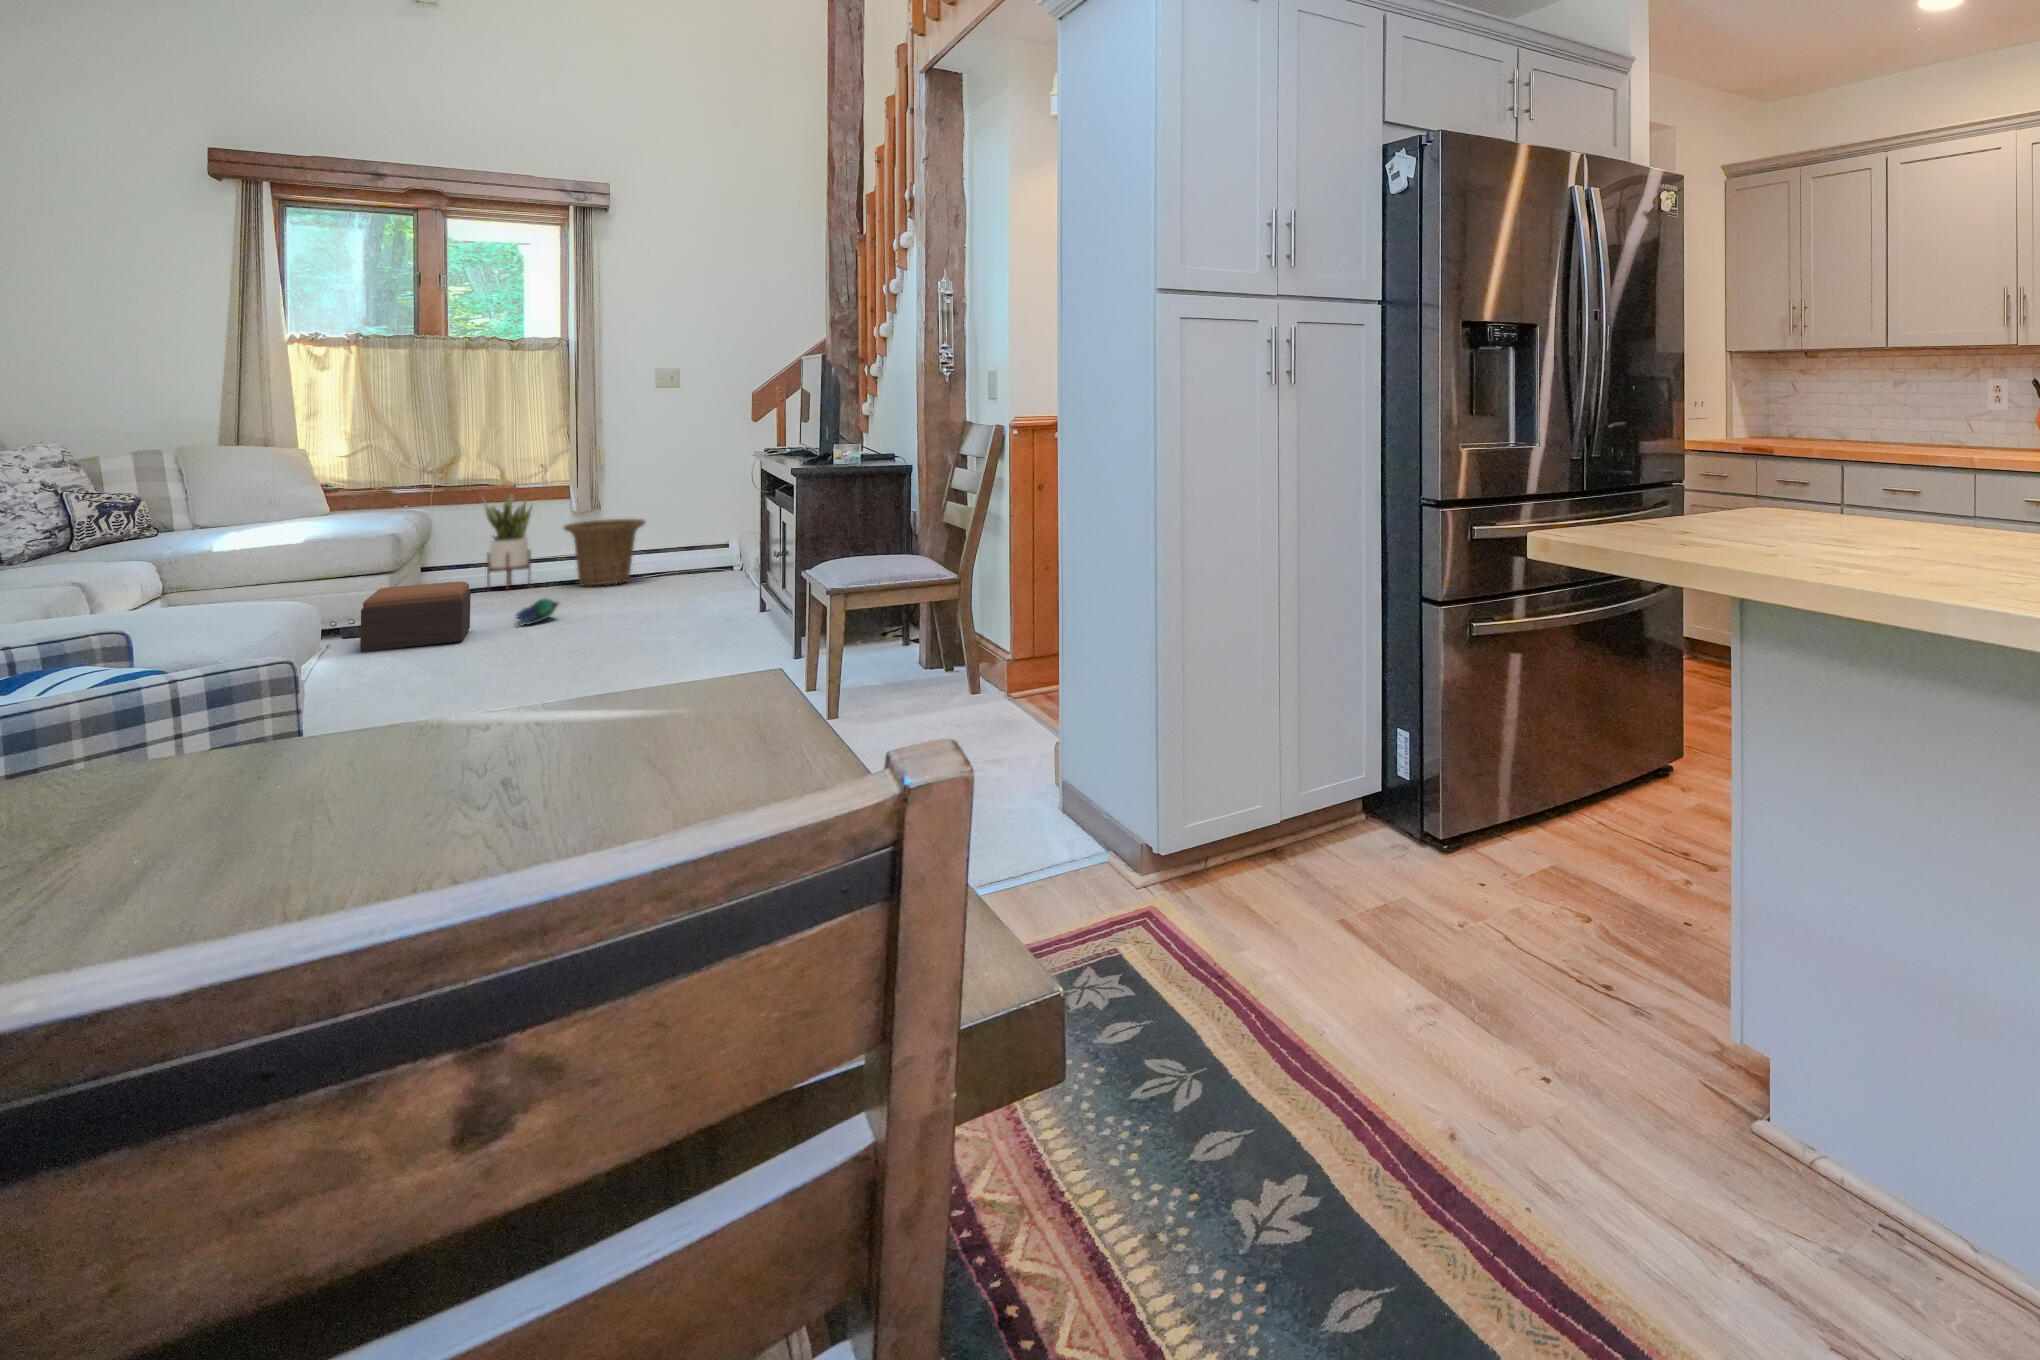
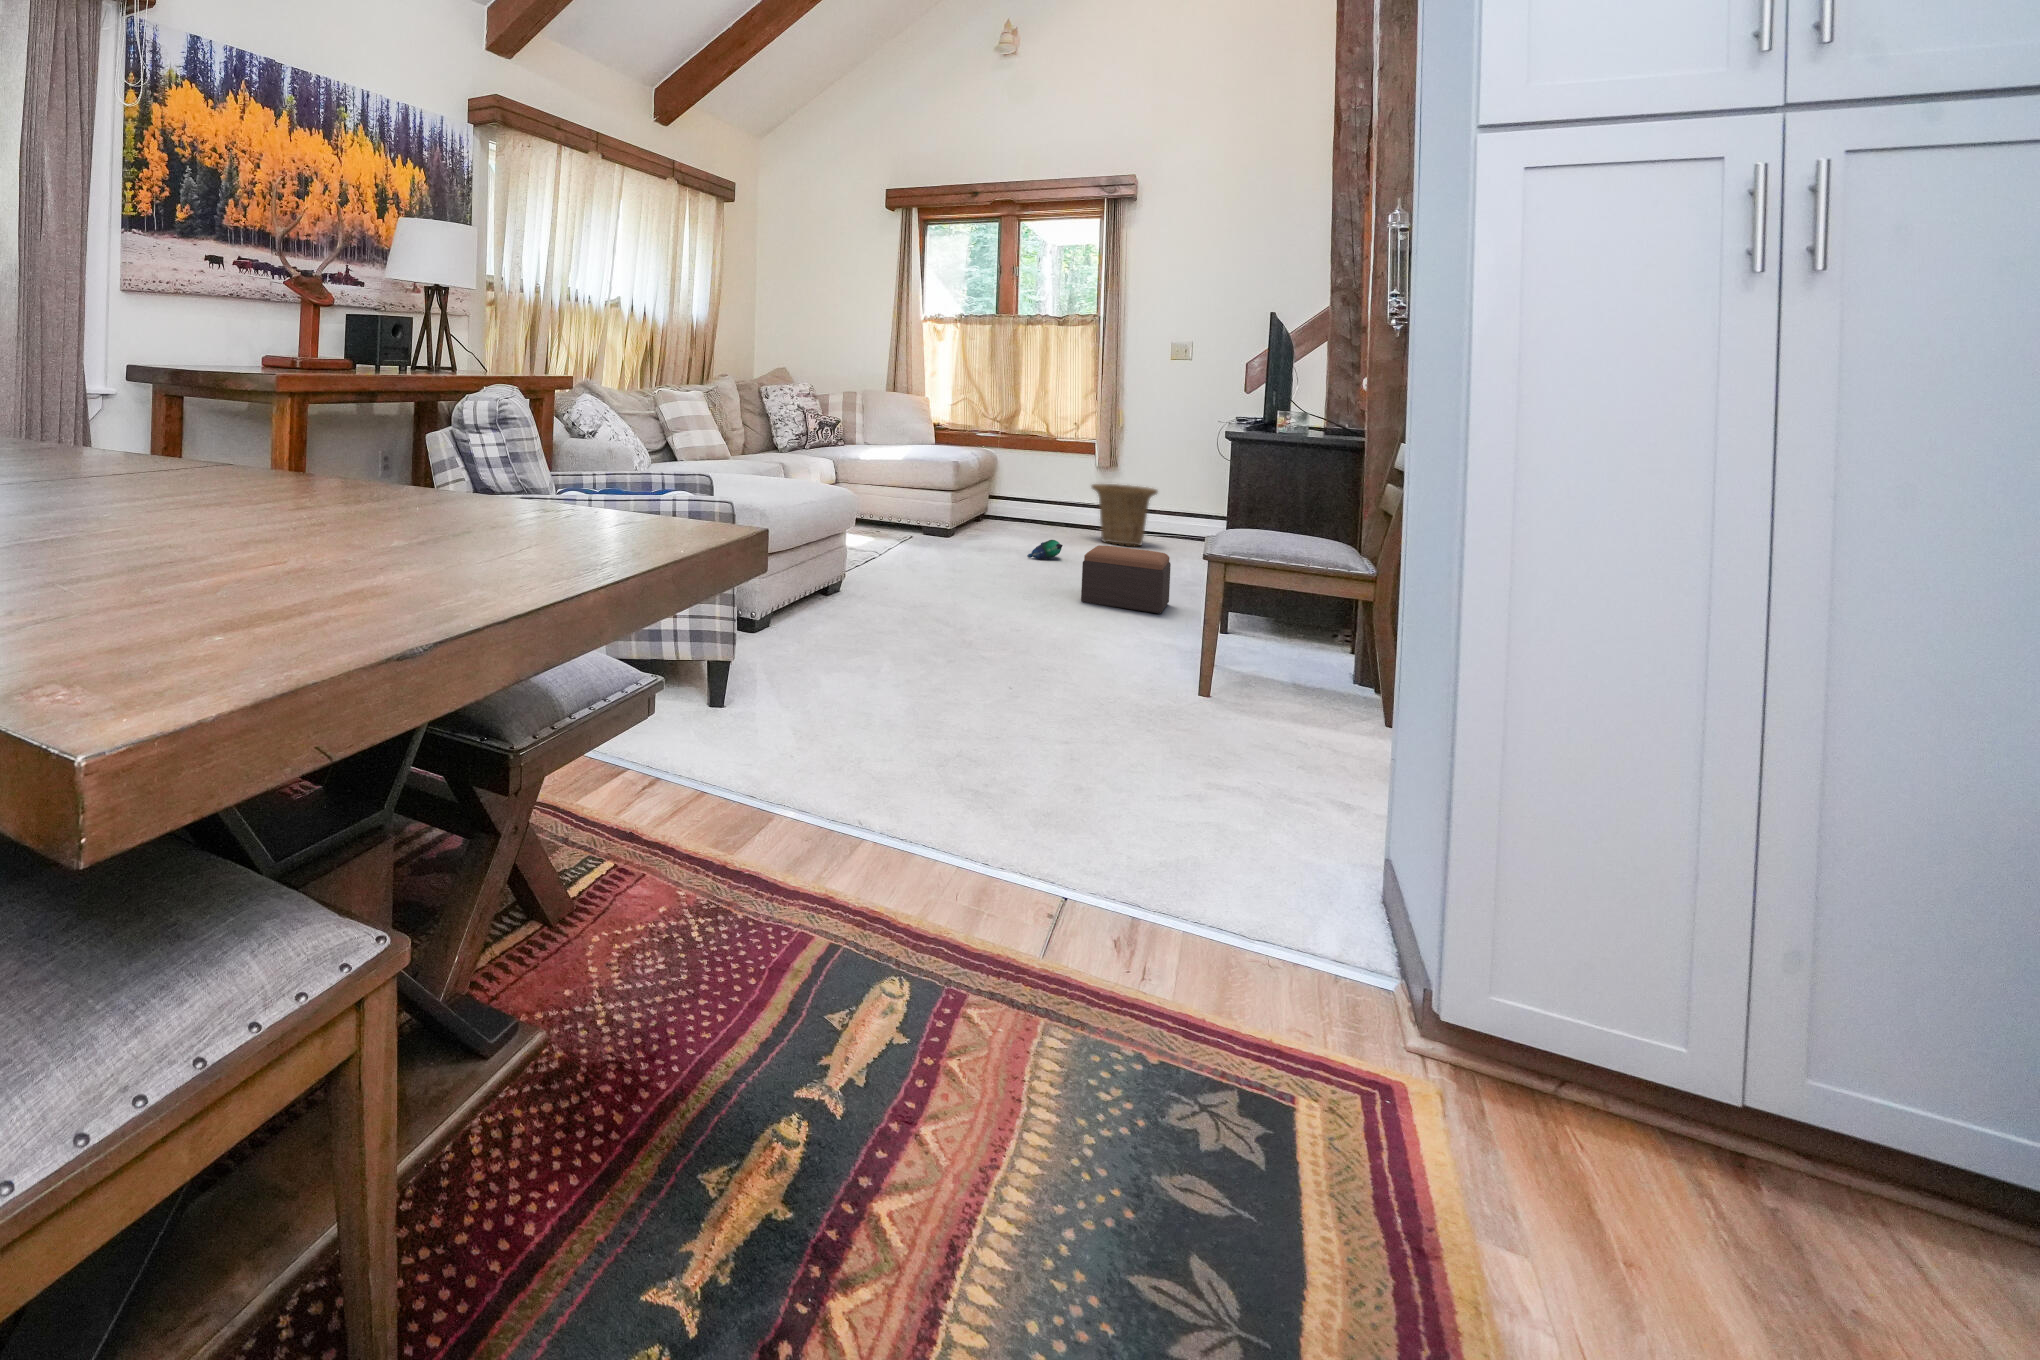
potted plant: present [484,496,532,589] -> none [1034,450,1072,534]
footstool: present [360,582,471,652] -> present [1081,545,1171,613]

